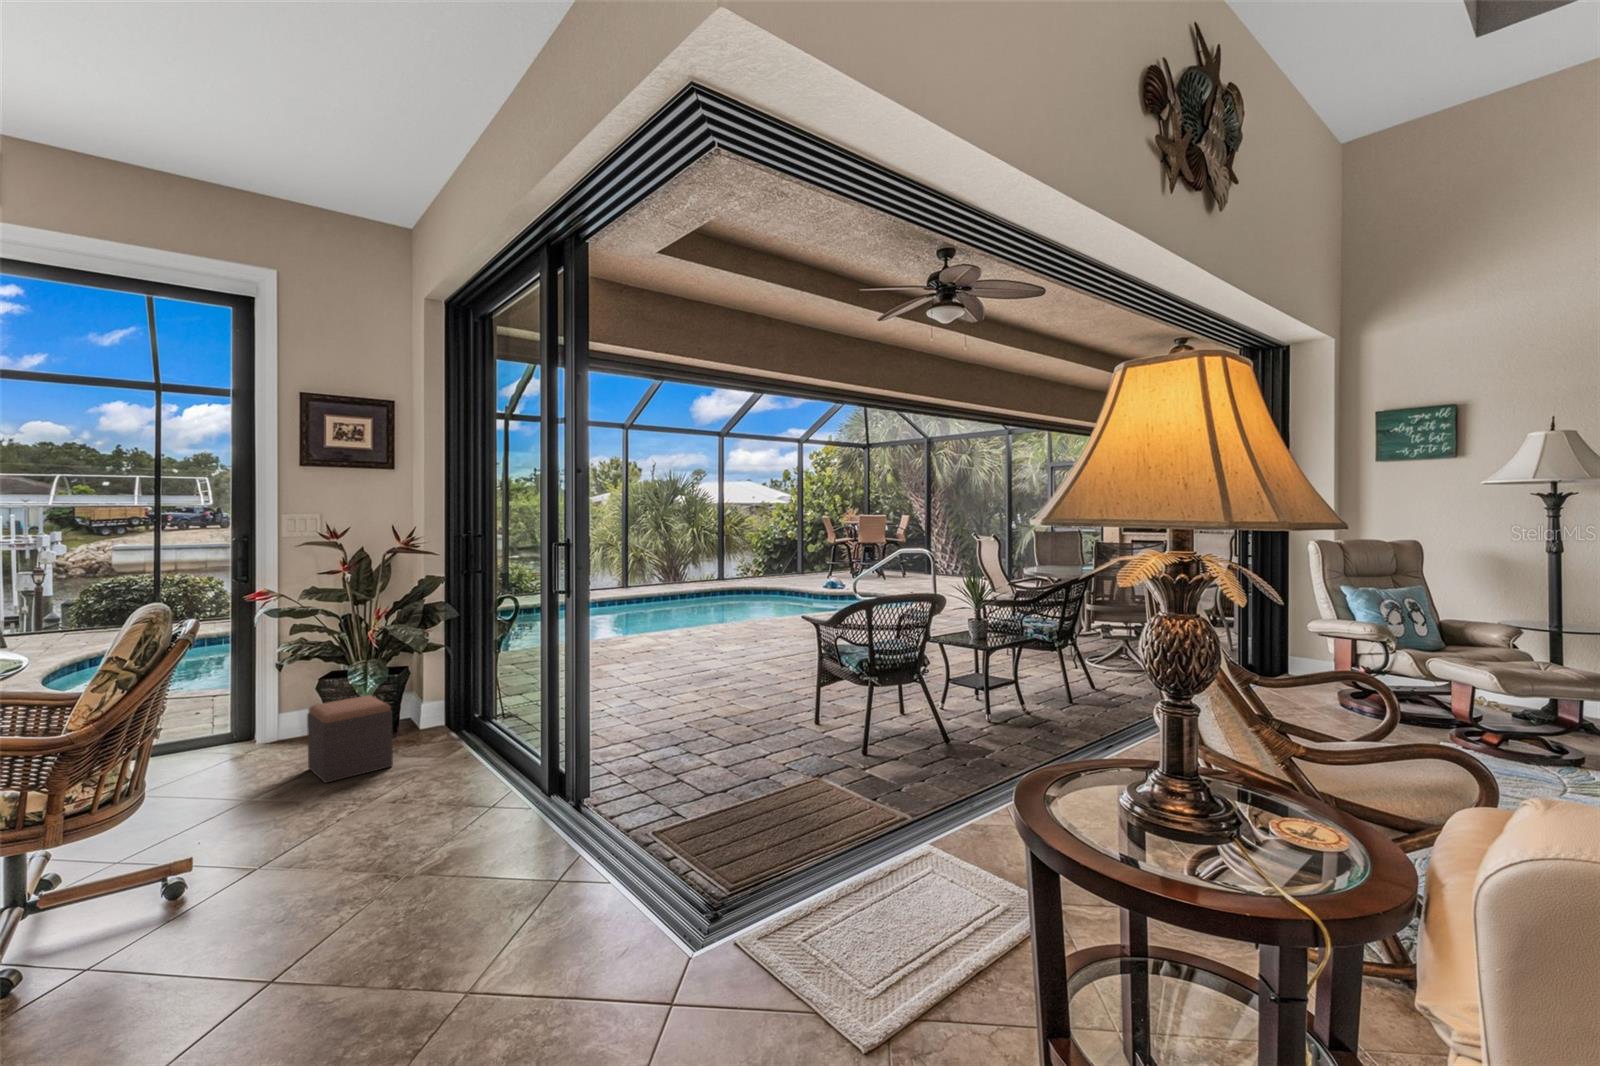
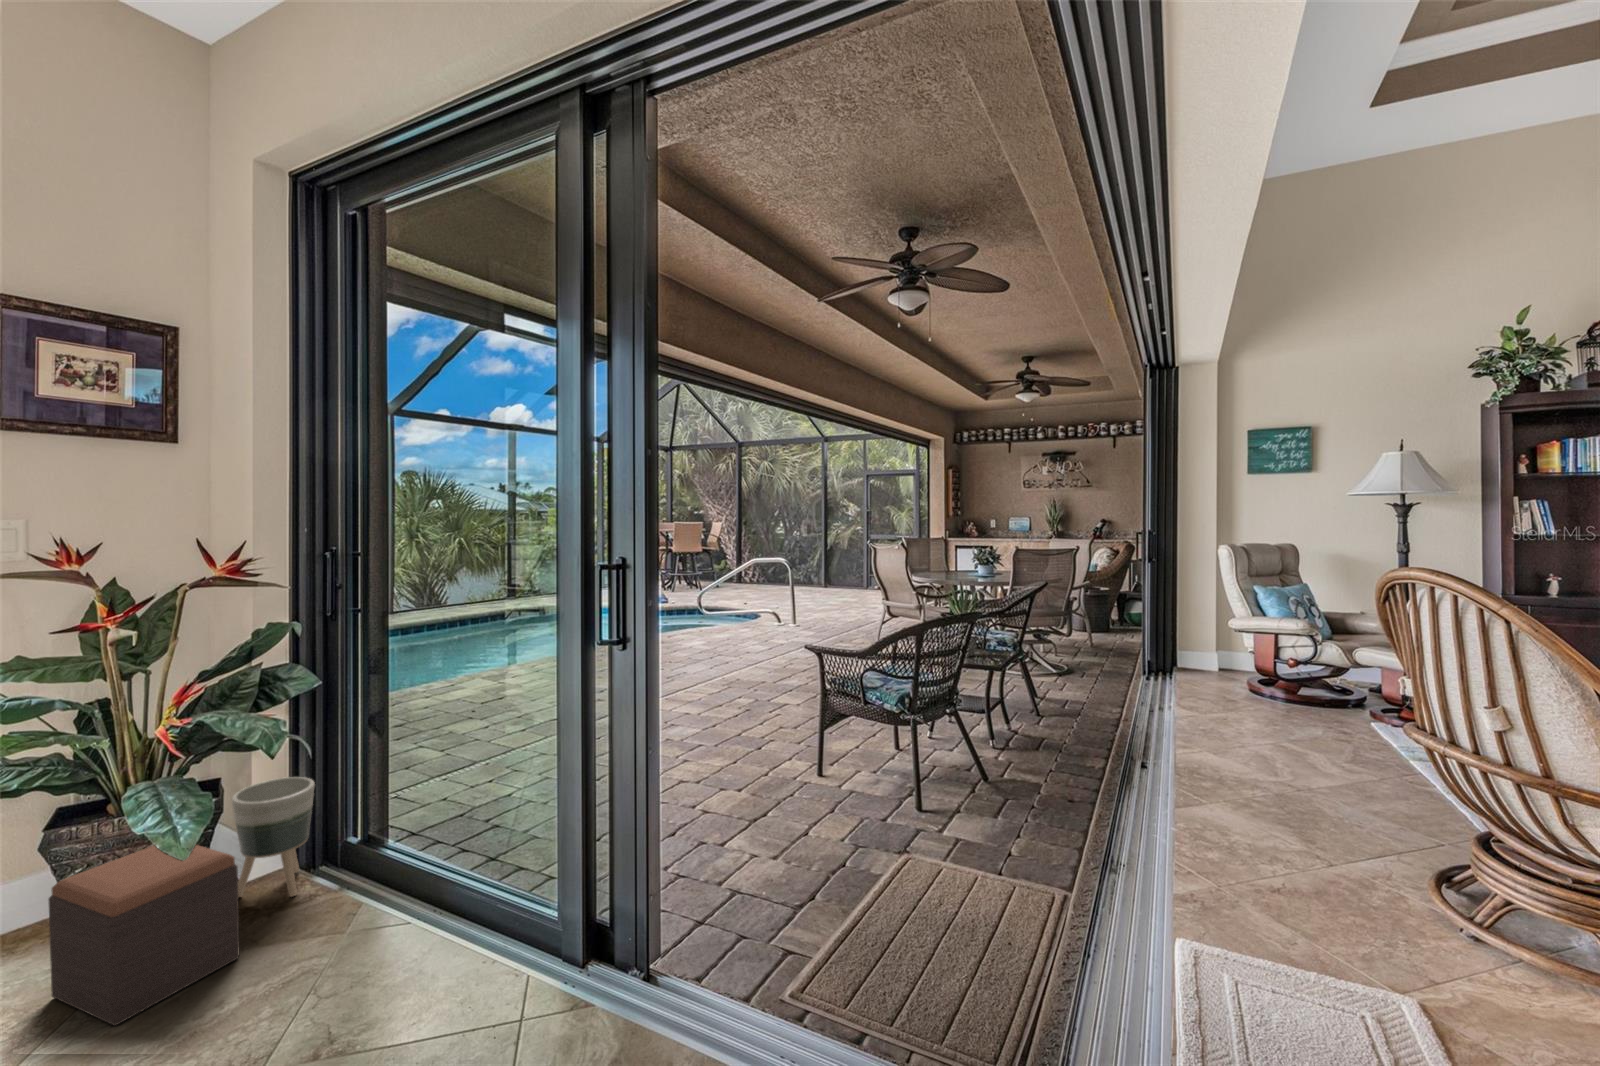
planter: none [407,674,453,745] -> present [232,777,315,897]

